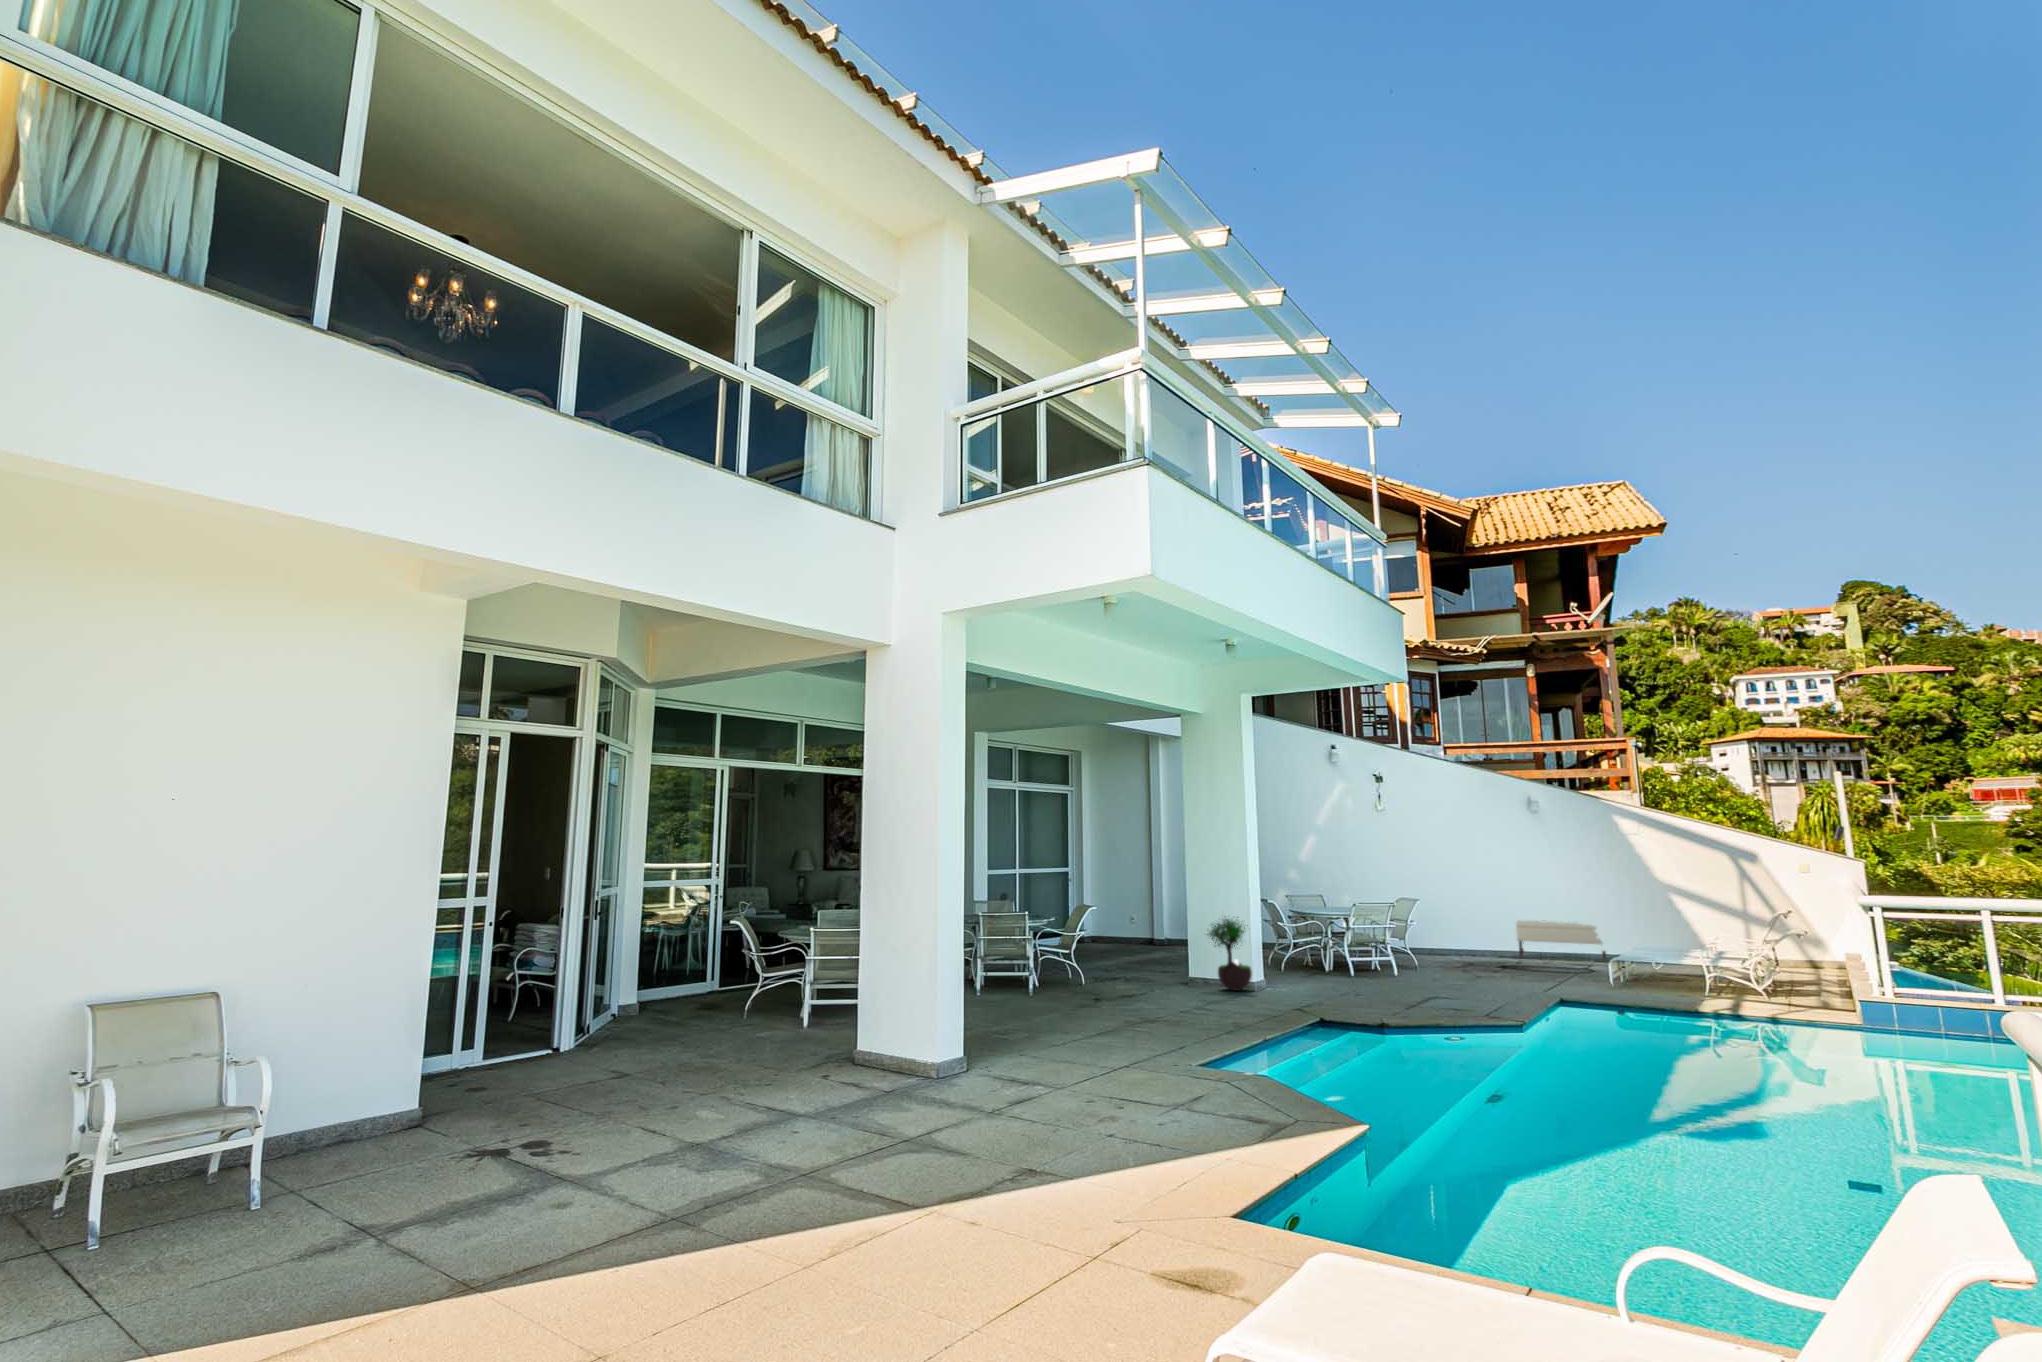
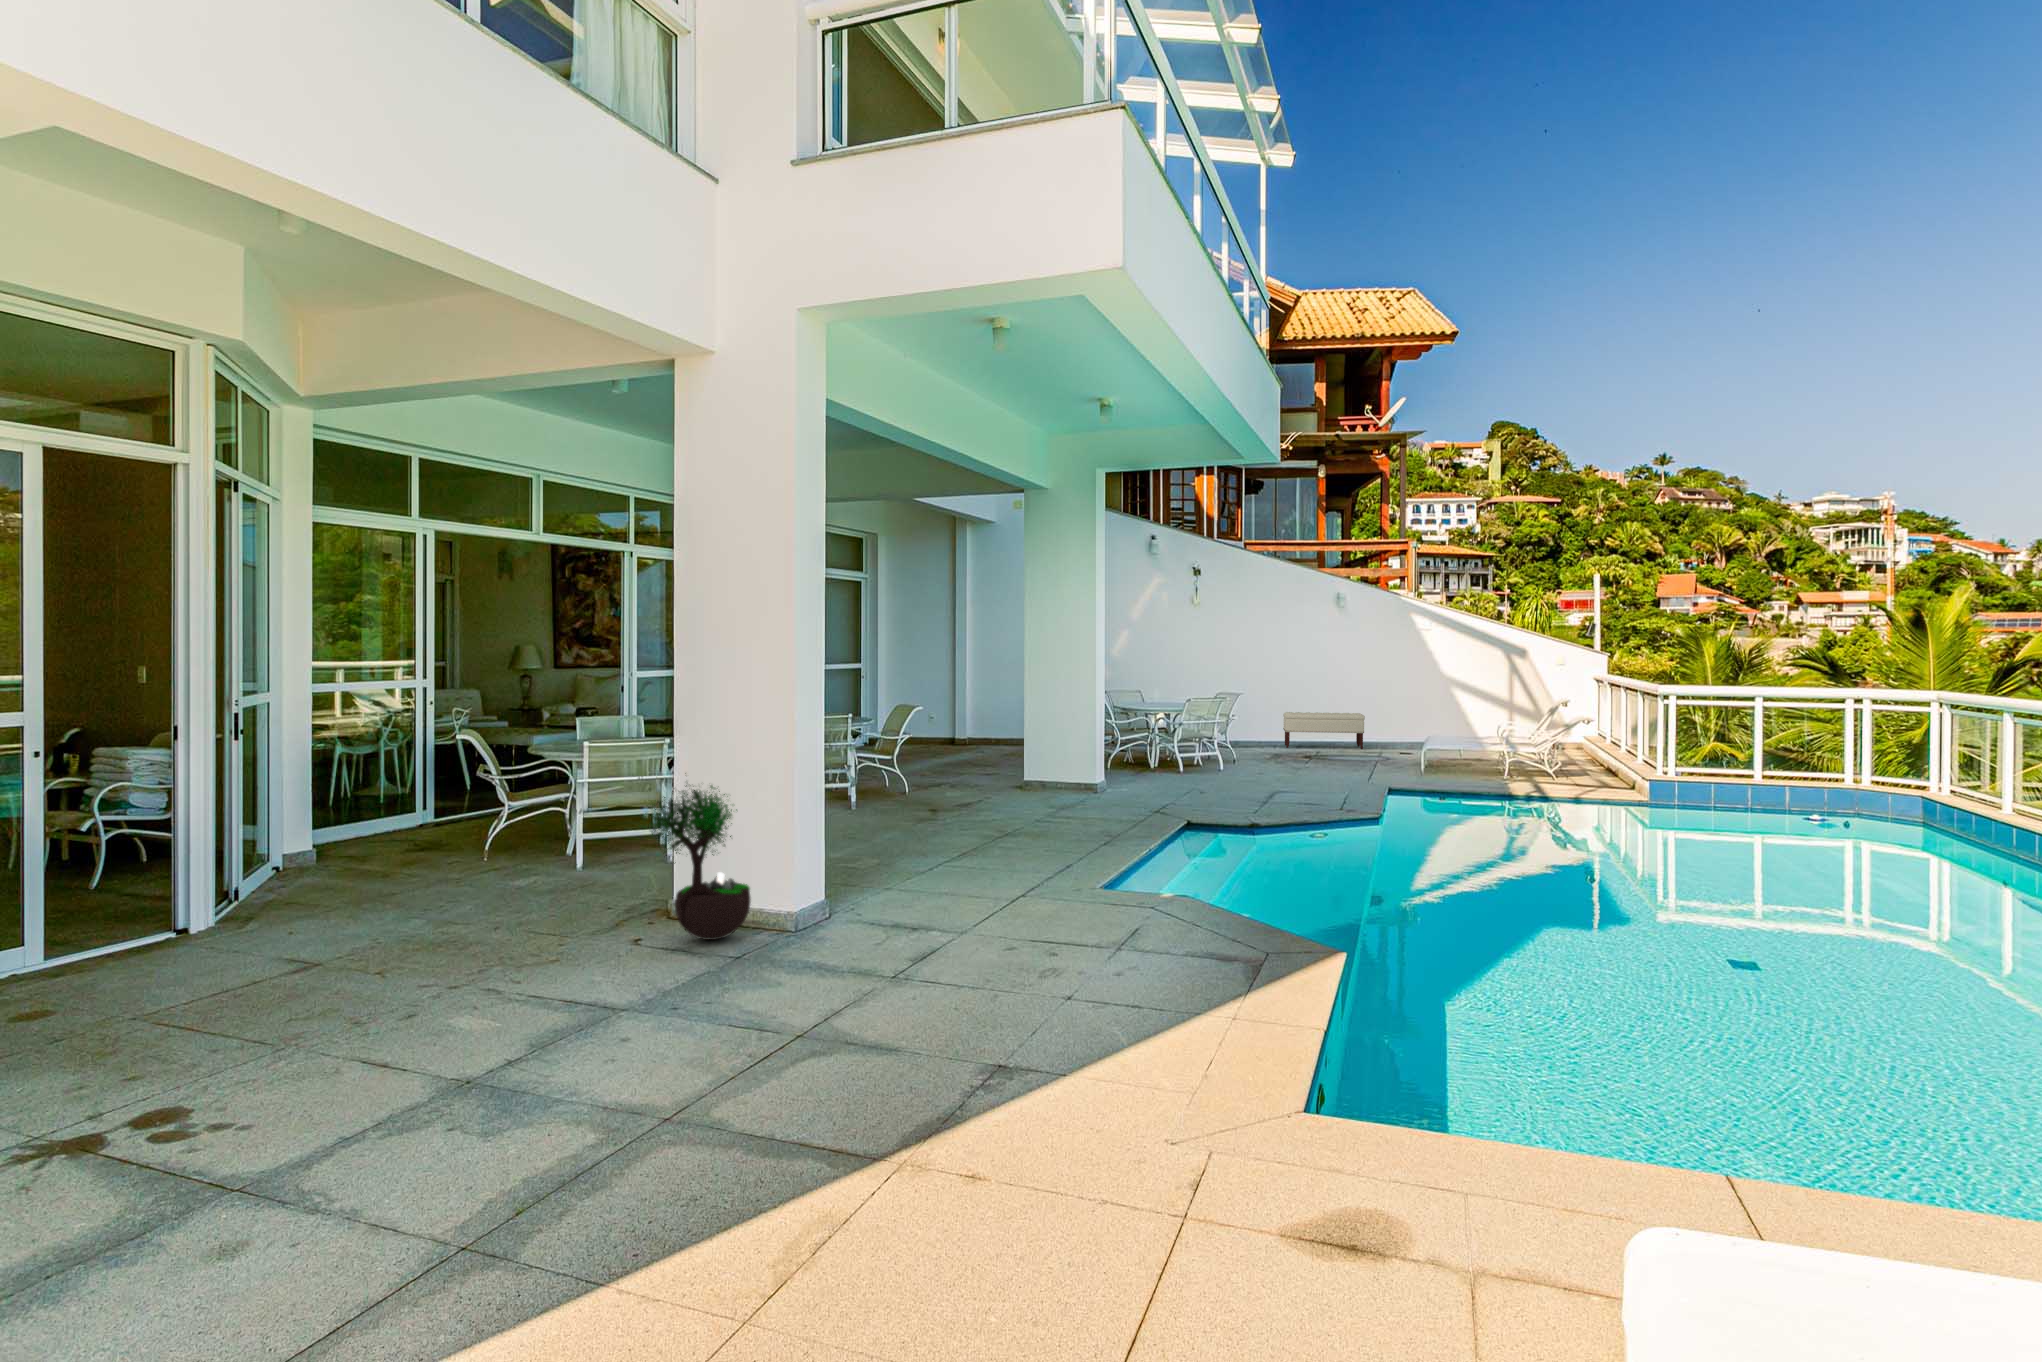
potted tree: present [1207,917,1252,990] -> present [645,773,751,940]

